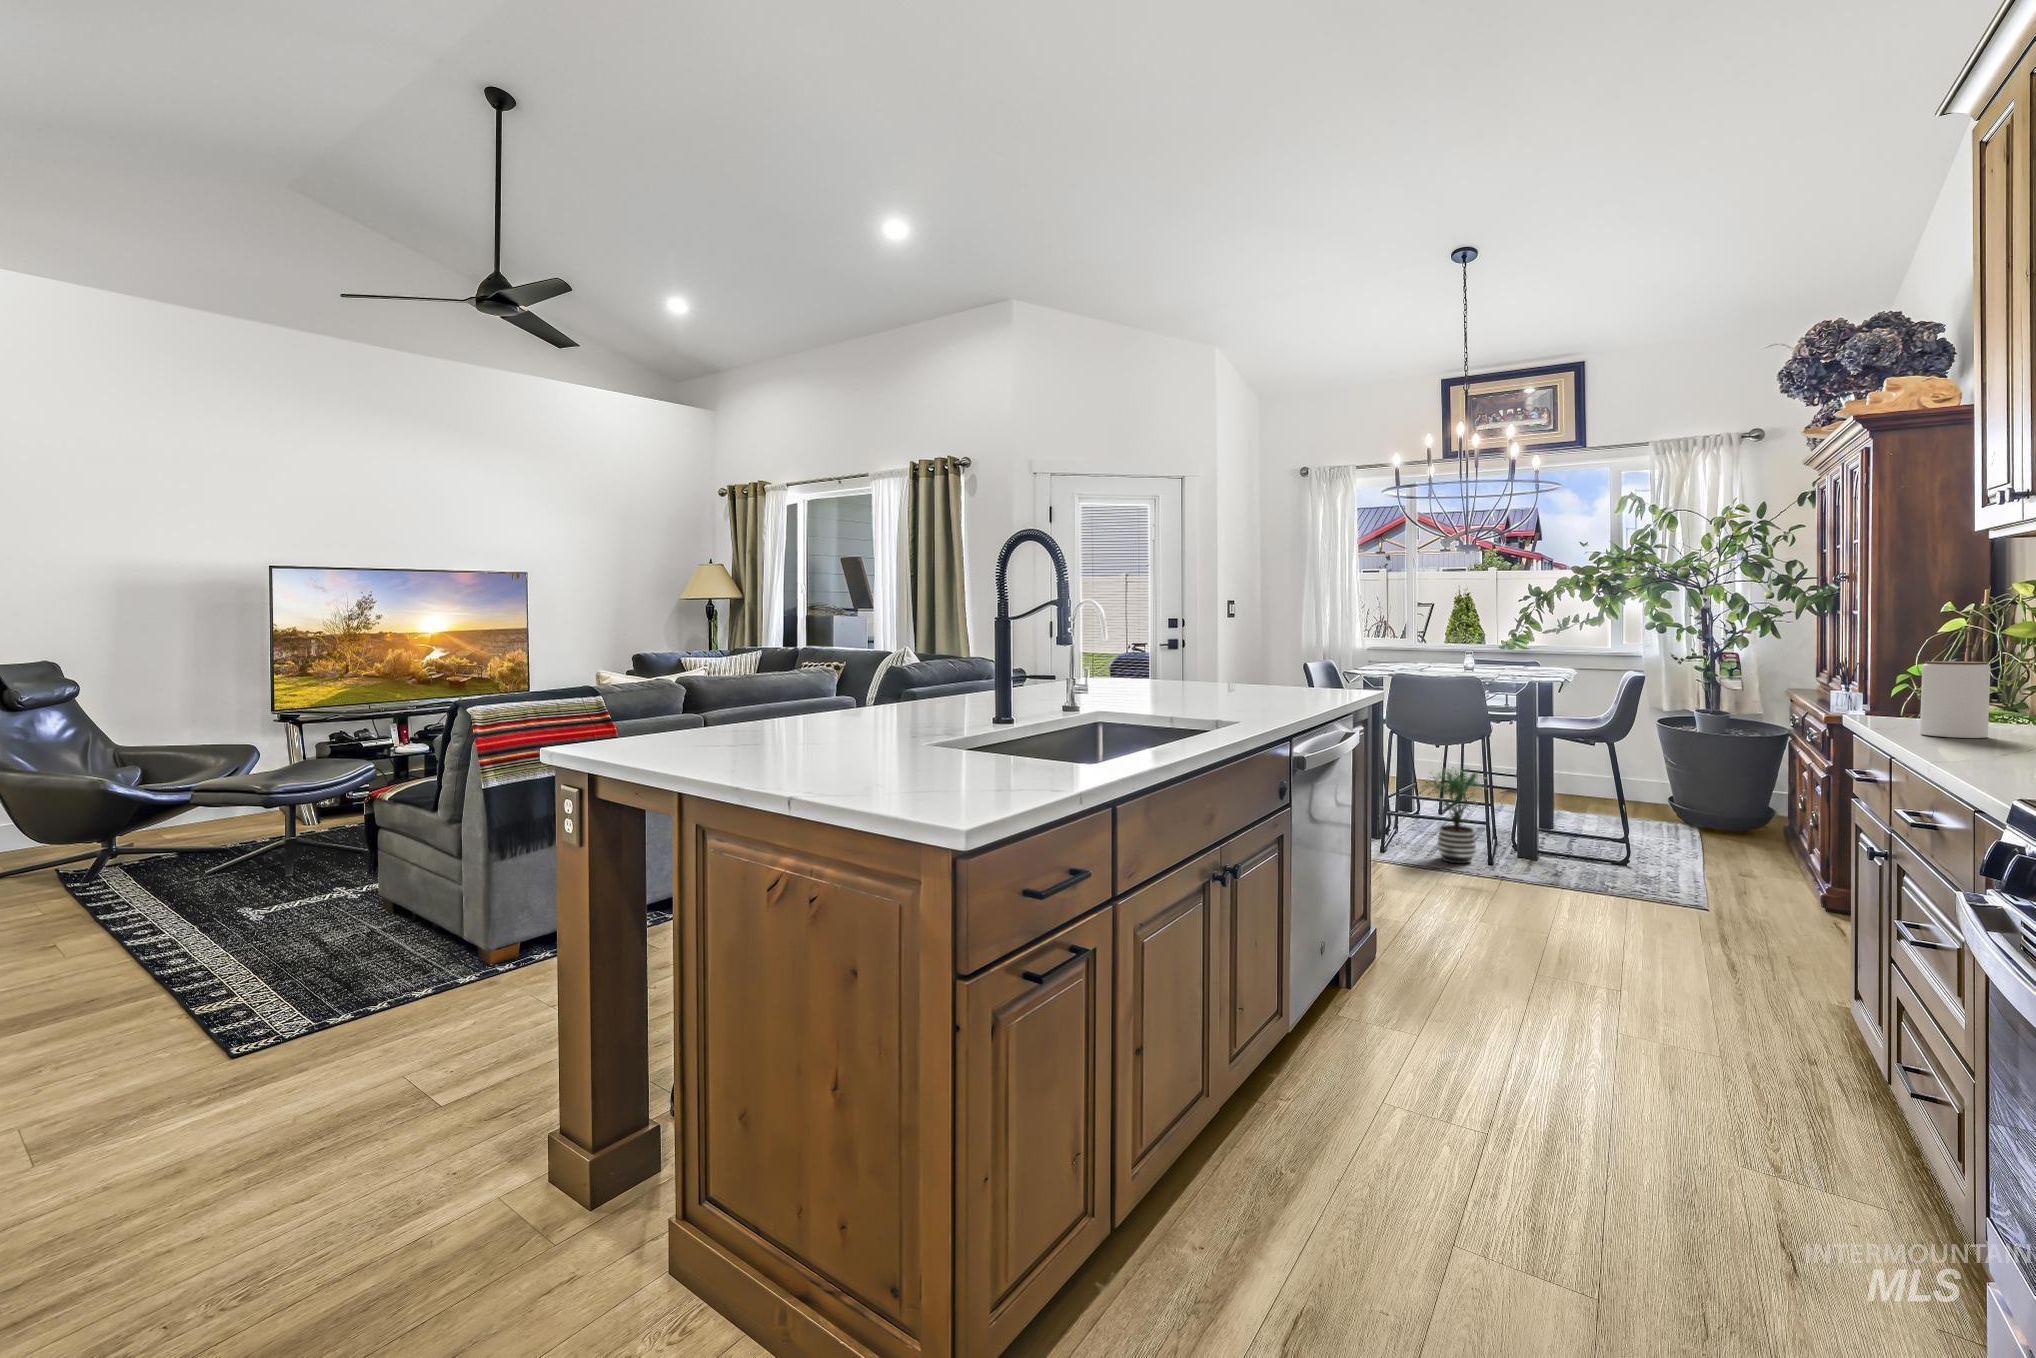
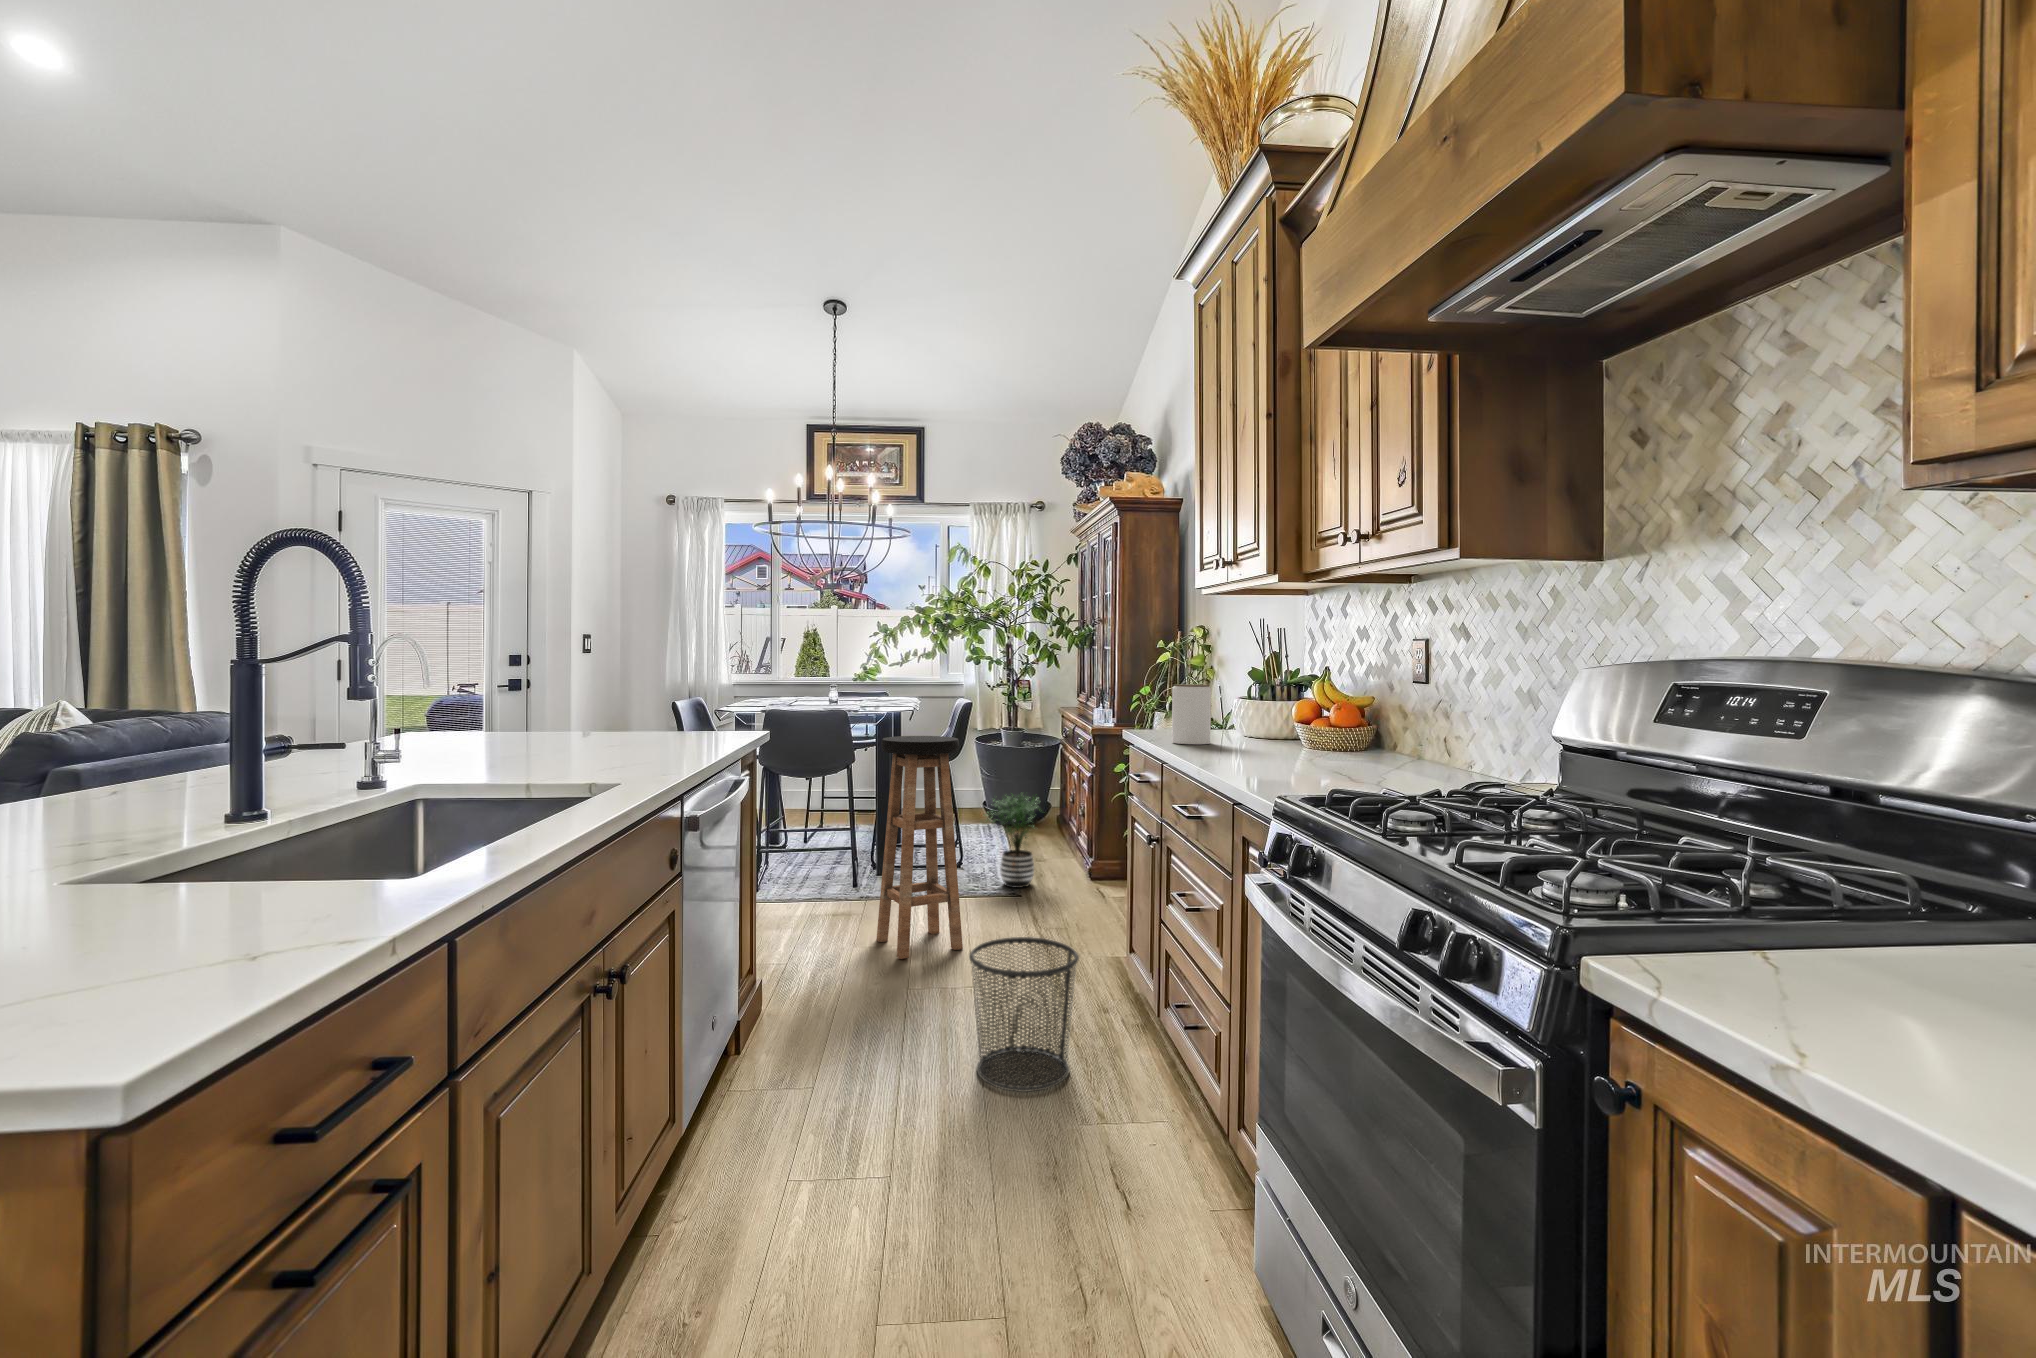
bar stool: none [1512,713,1617,947] -> present [876,736,963,959]
potted plant: present [1419,769,1487,864] -> present [985,793,1037,888]
waste bin: none [1610,933,1756,1099] -> present [969,937,1079,1092]

